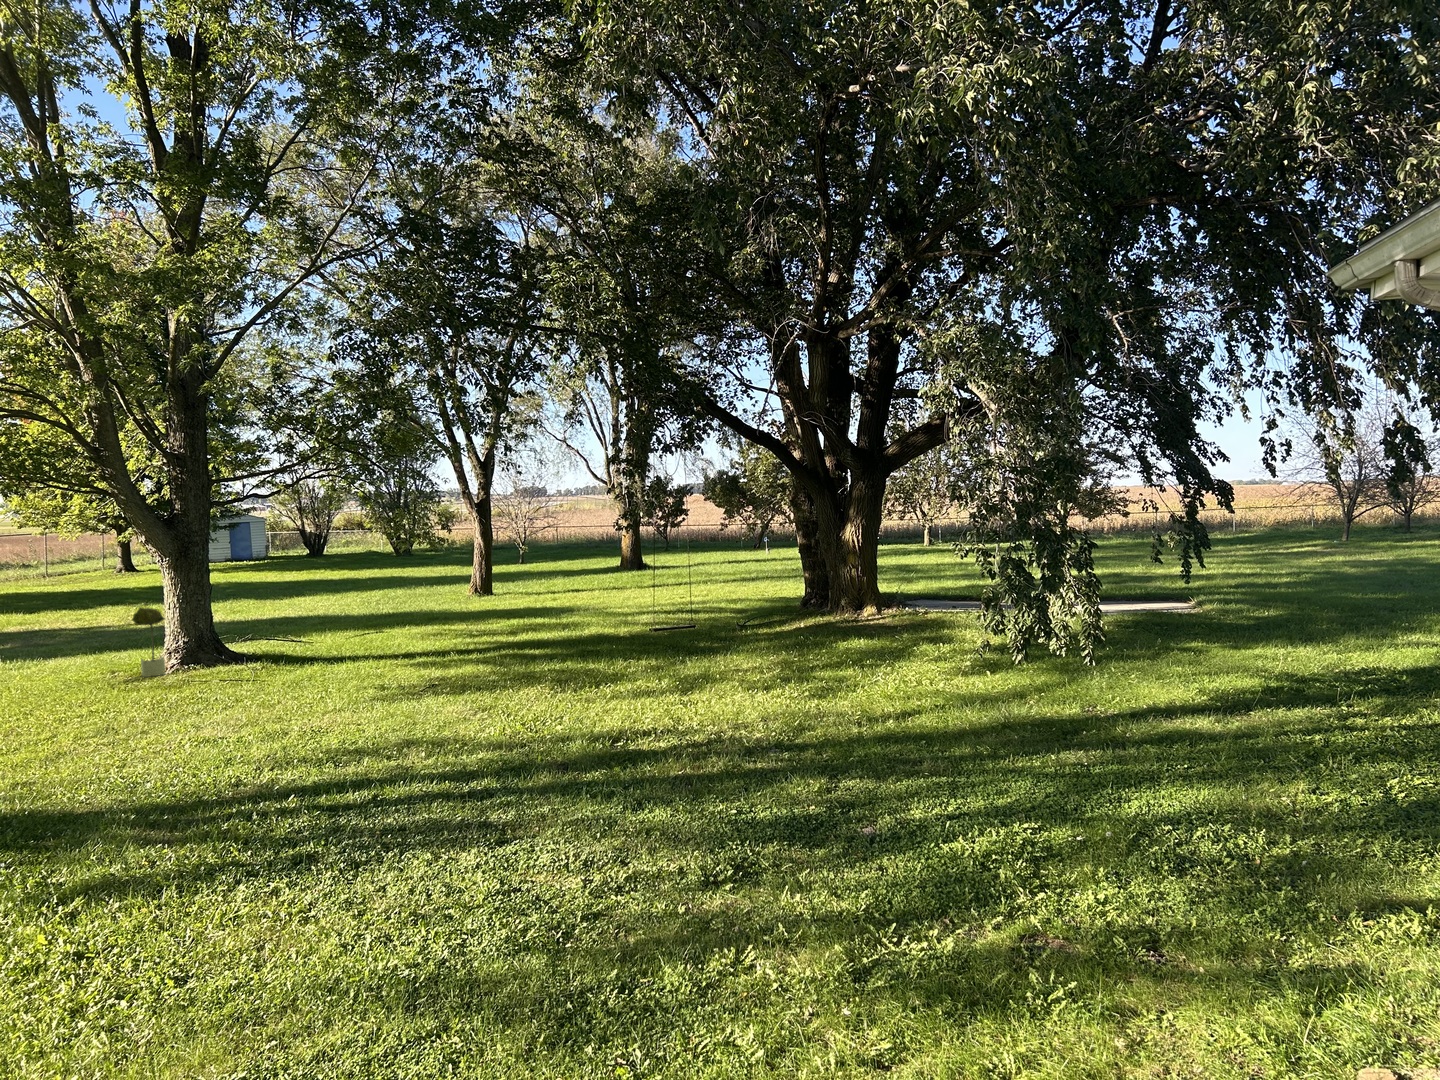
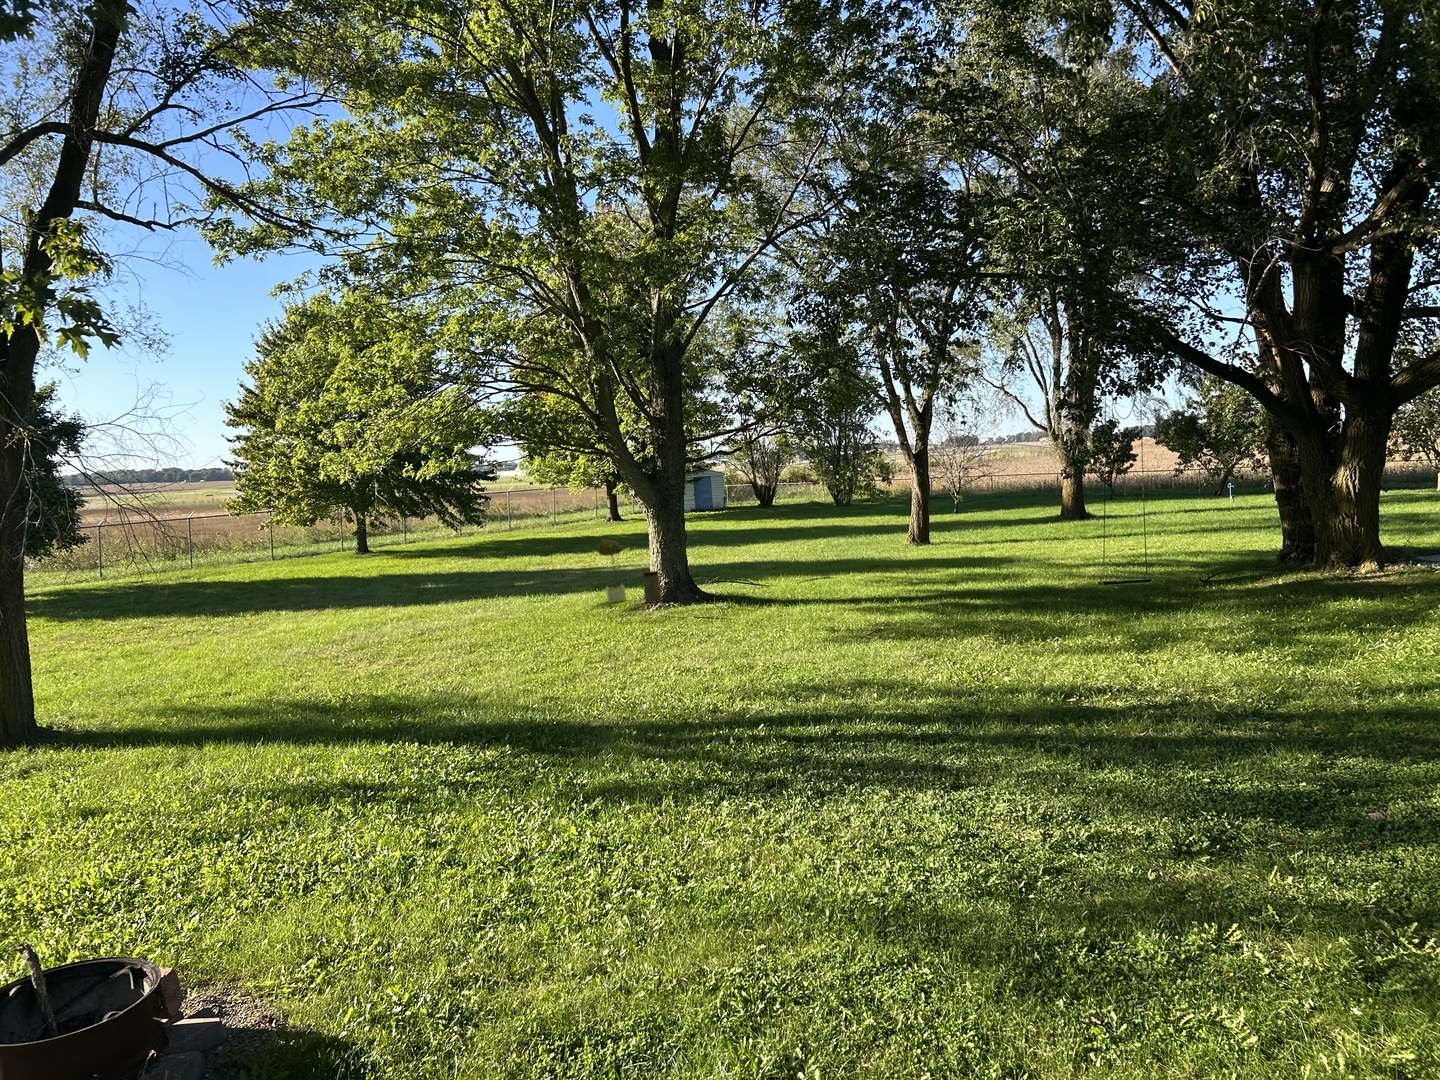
watering can: none [187,635,211,676] -> present [643,568,663,603]

